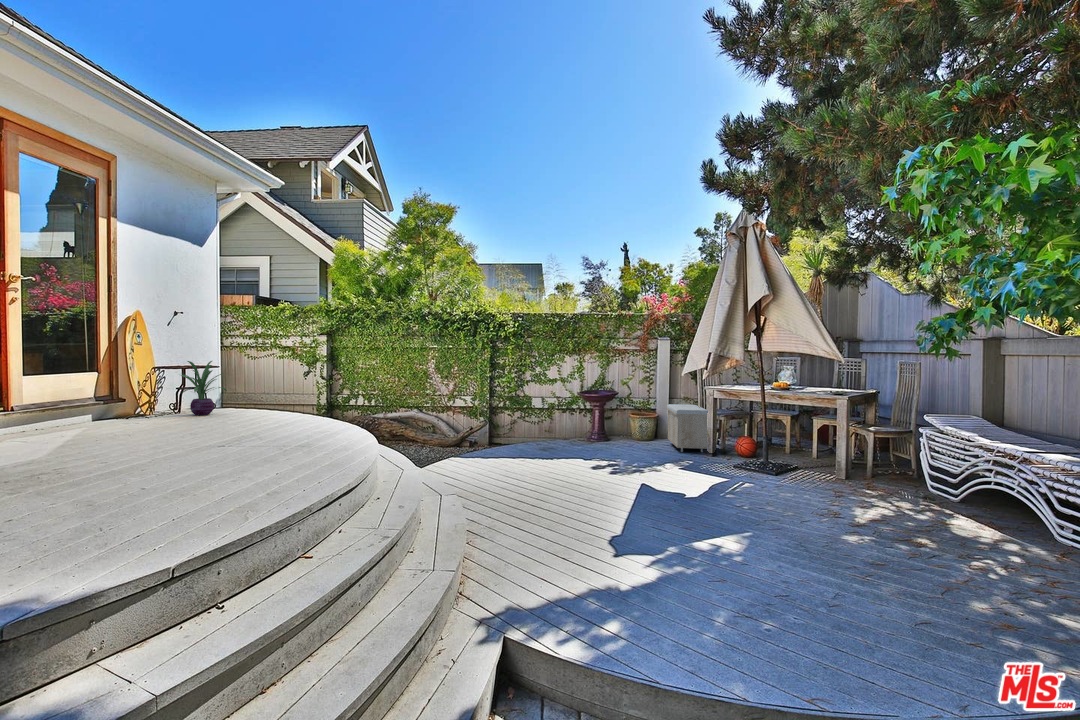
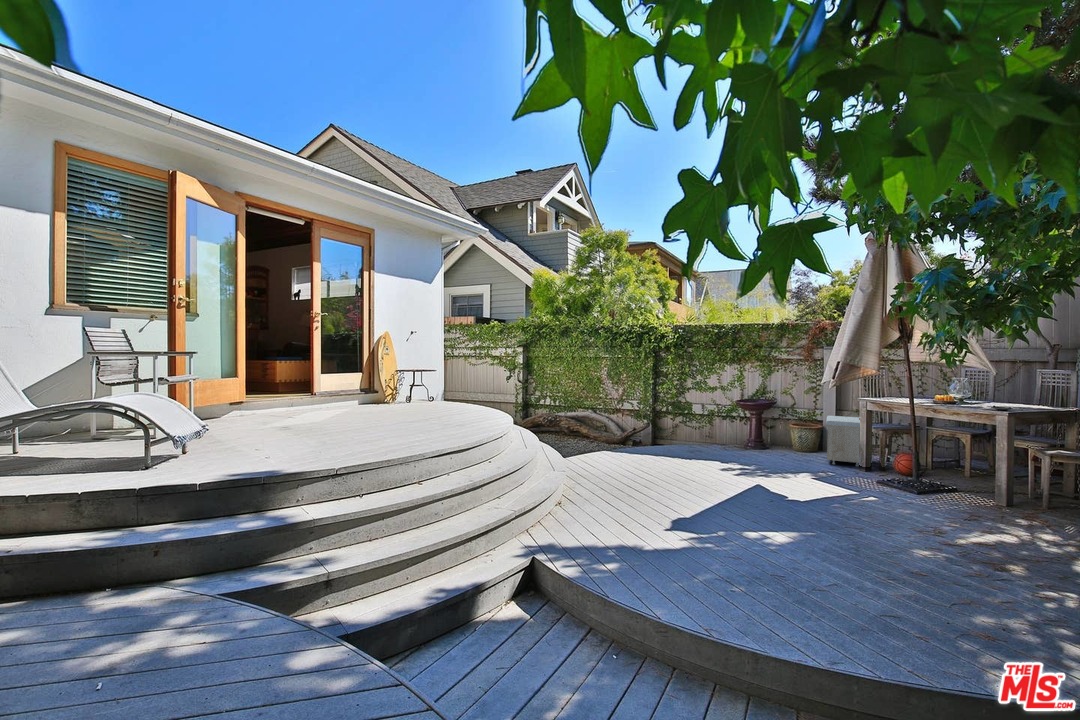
decorative plant: present [181,361,226,415] -> none [397,366,442,404]

